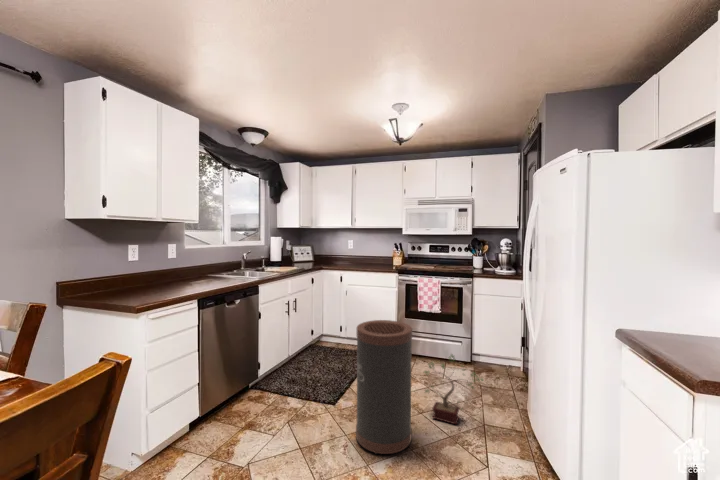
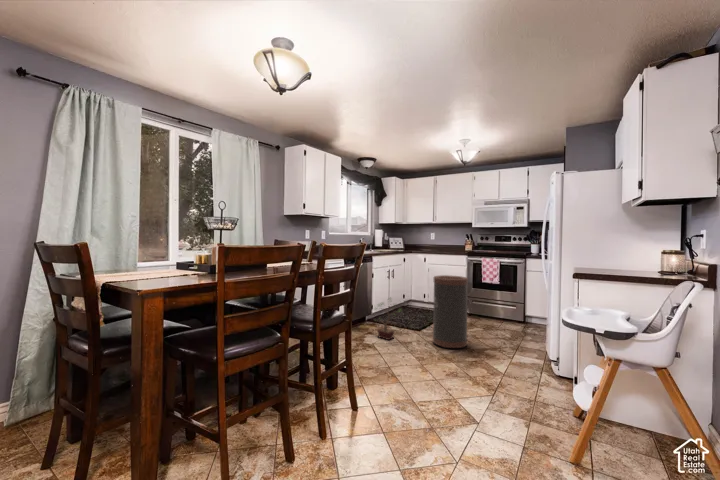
potted plant: present [425,355,483,424] -> present [378,304,401,340]

